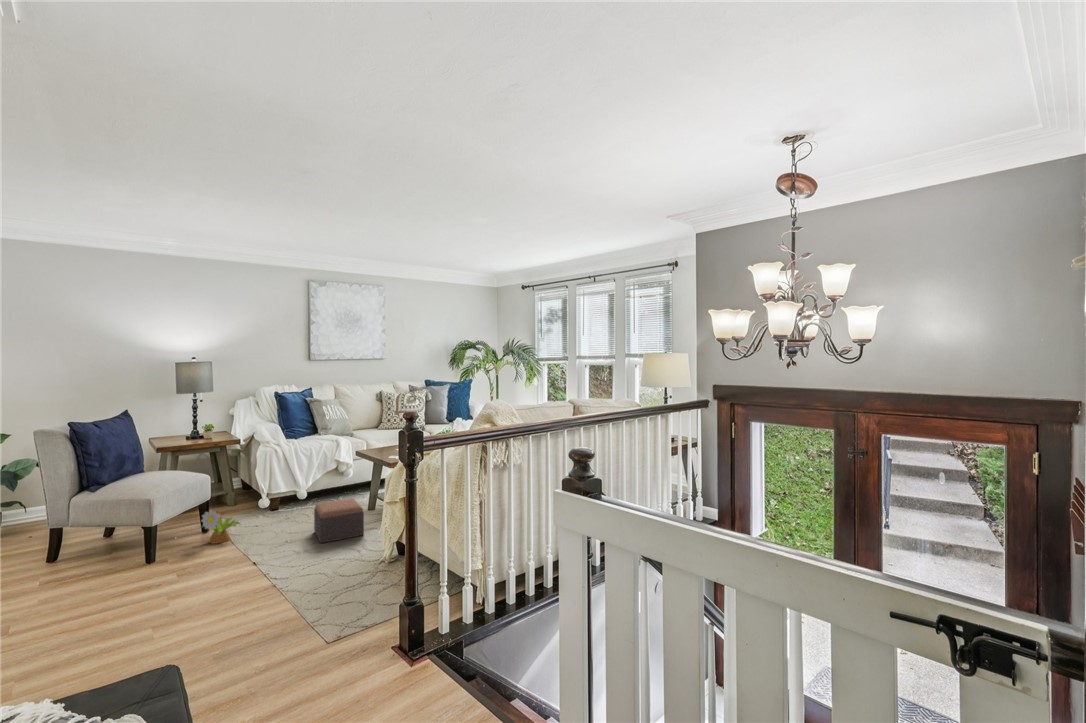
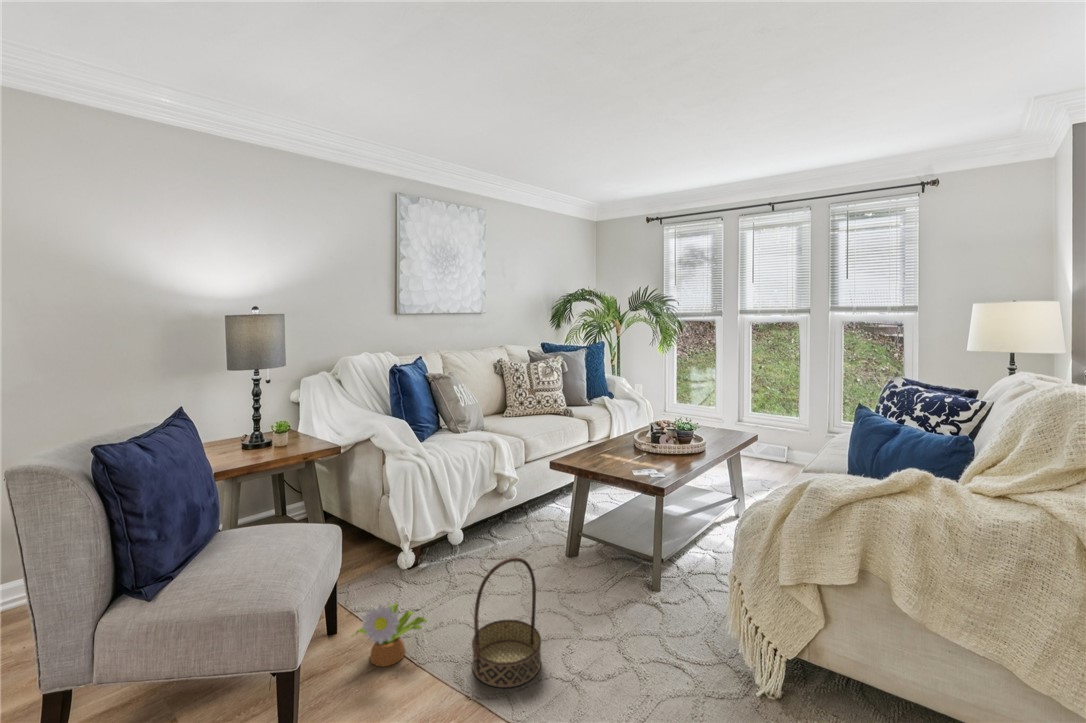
basket: none [250,489,295,552] -> present [472,558,541,688]
footstool: present [314,499,364,543] -> none [542,551,641,649]

